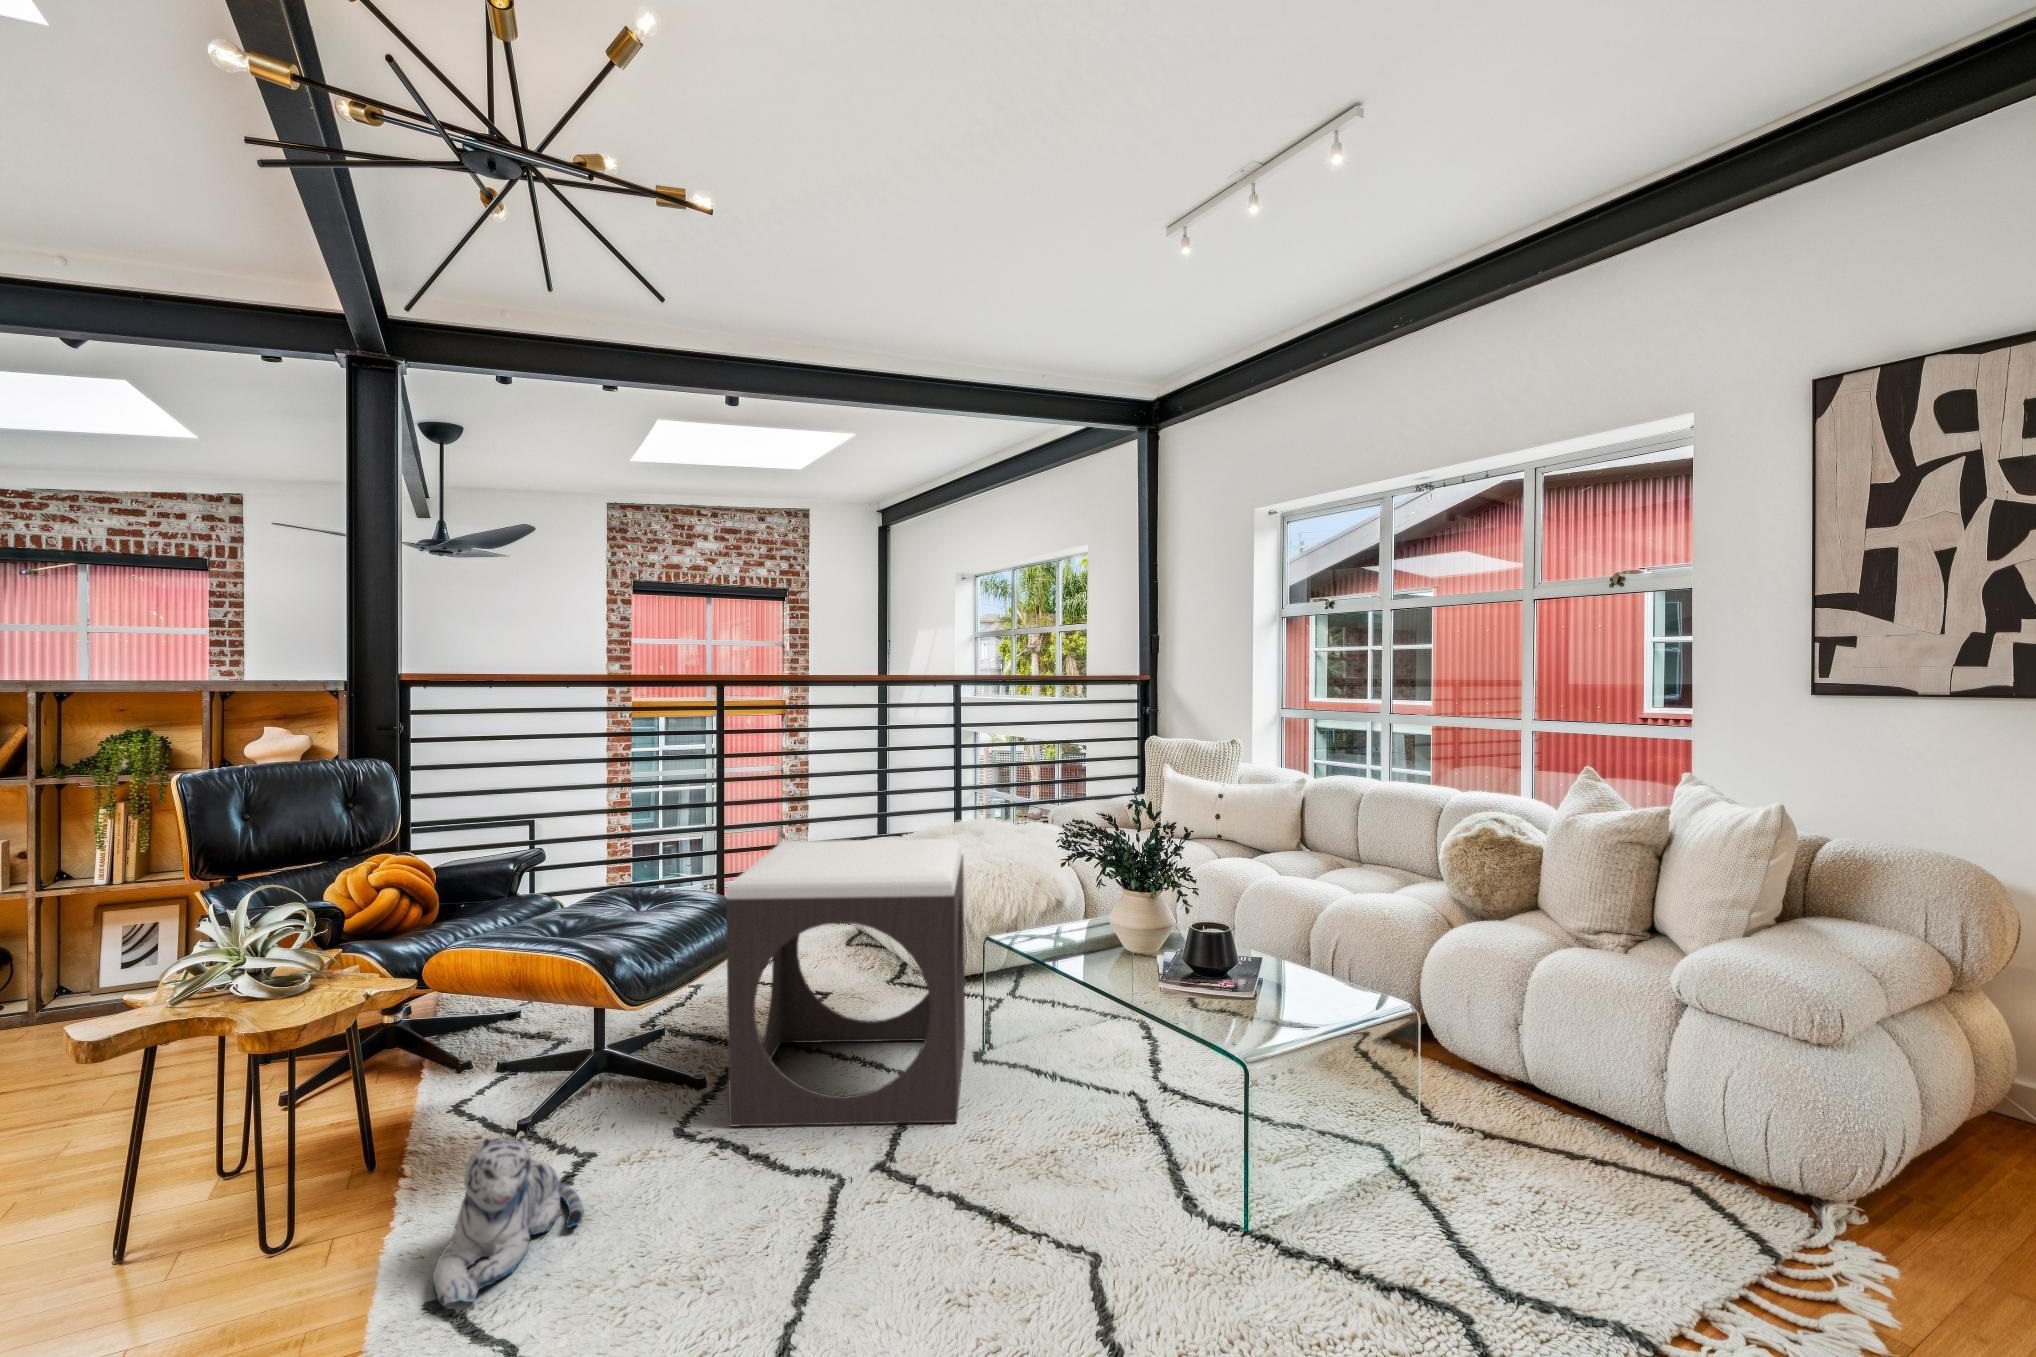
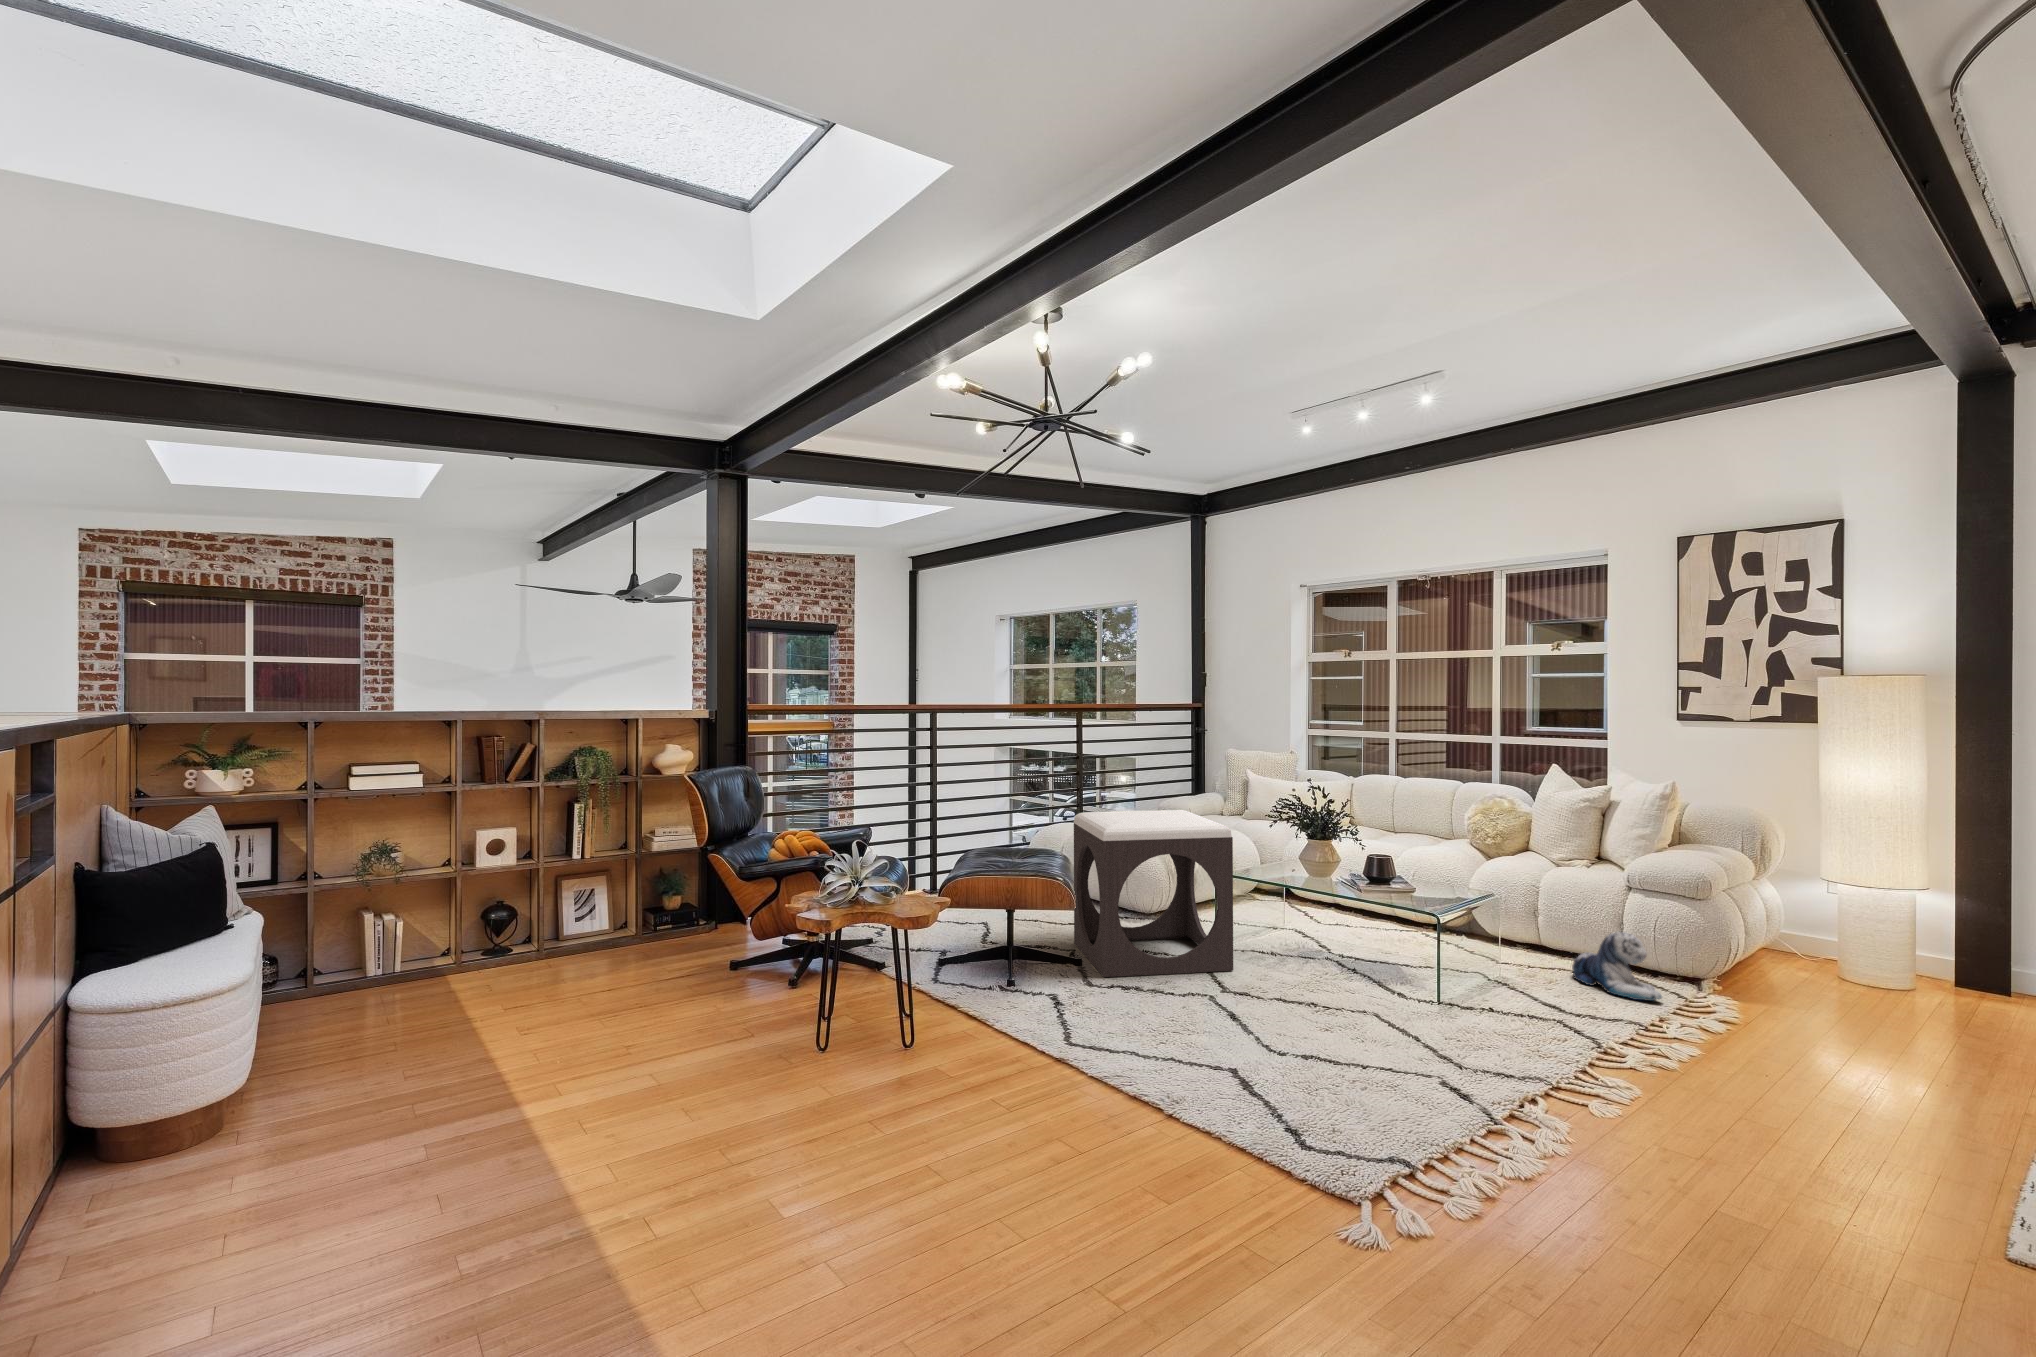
plush toy: present [433,1137,584,1307] -> present [1572,931,1662,1001]

